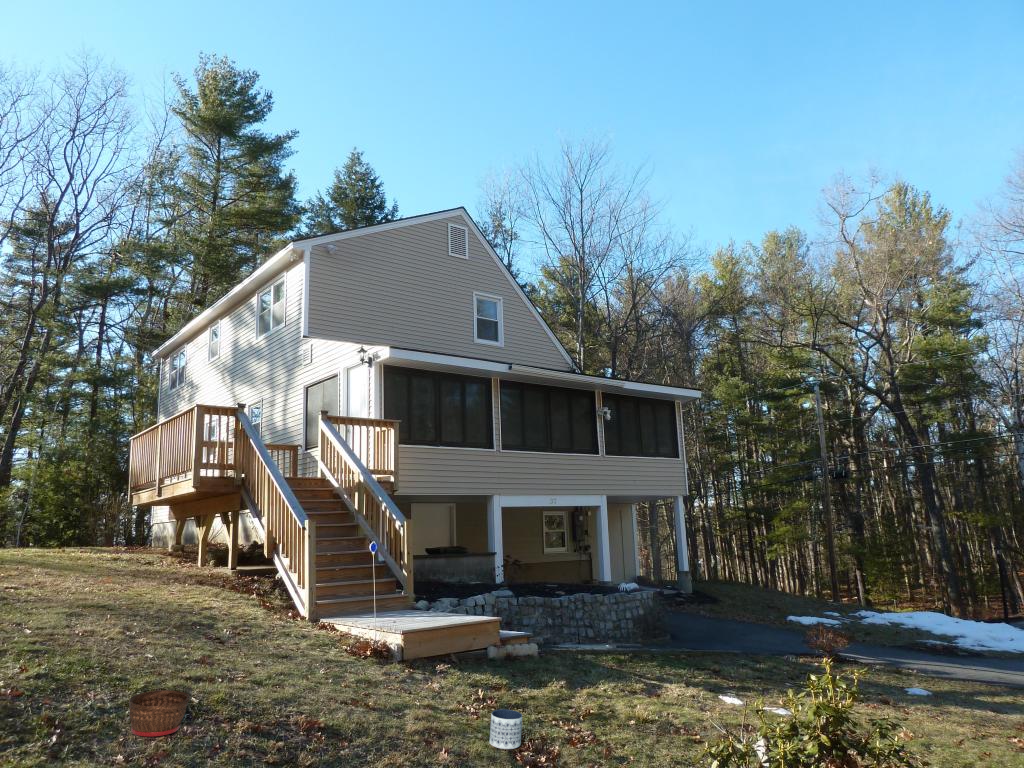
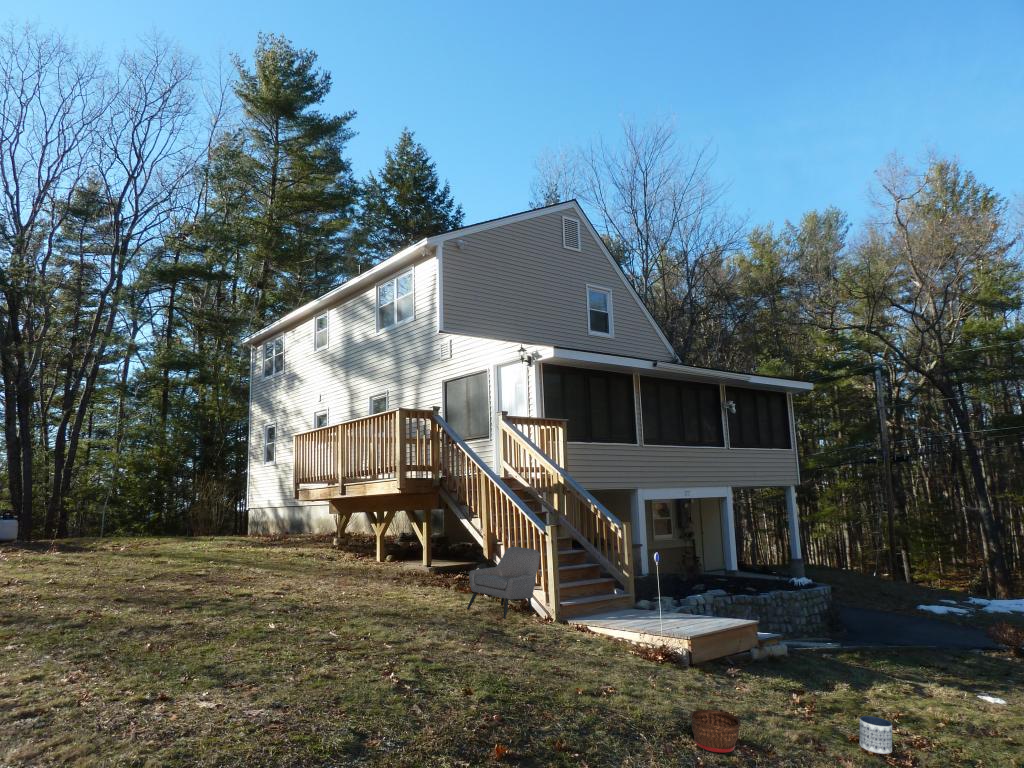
armchair: none [221,543,303,616] -> present [467,547,540,619]
basket: present [129,690,190,736] -> present [690,710,741,753]

